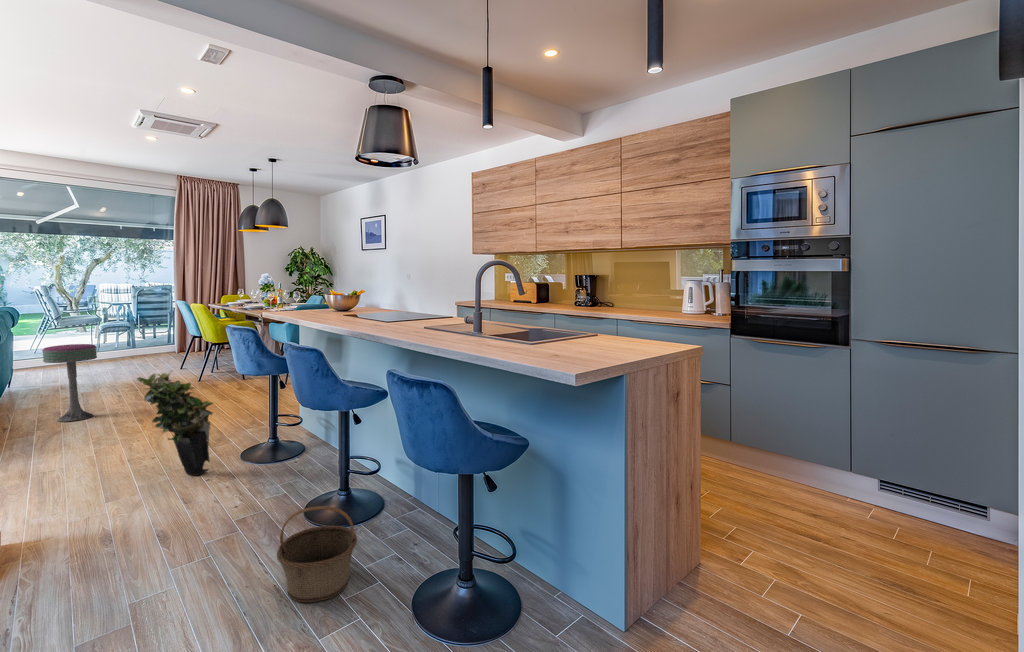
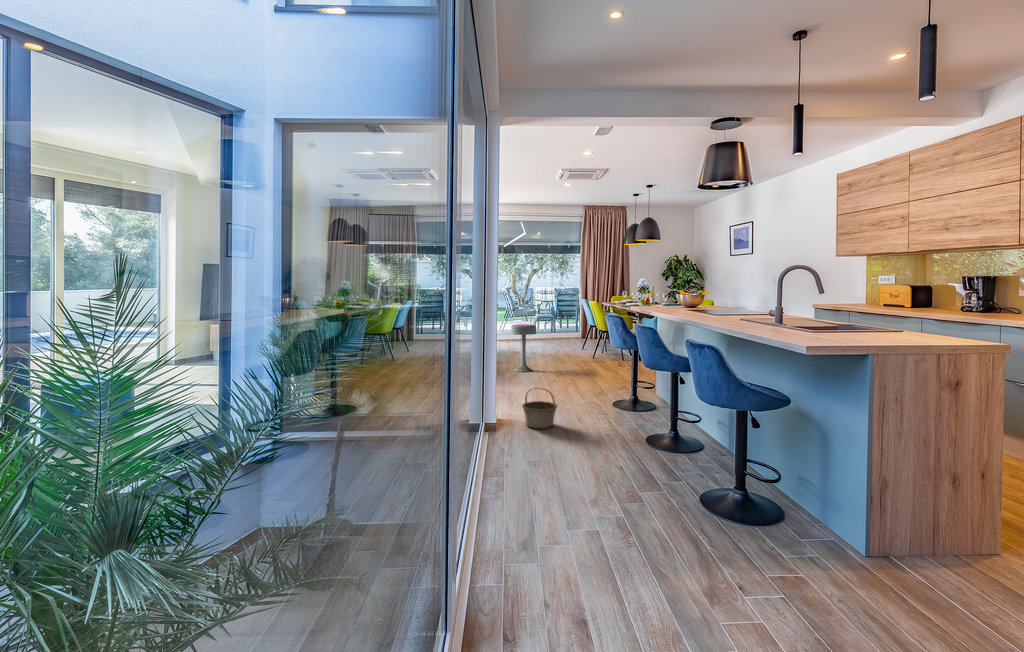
potted plant: present [137,373,213,476] -> none [558,340,598,410]
basket: present [277,506,357,602] -> present [522,388,557,429]

